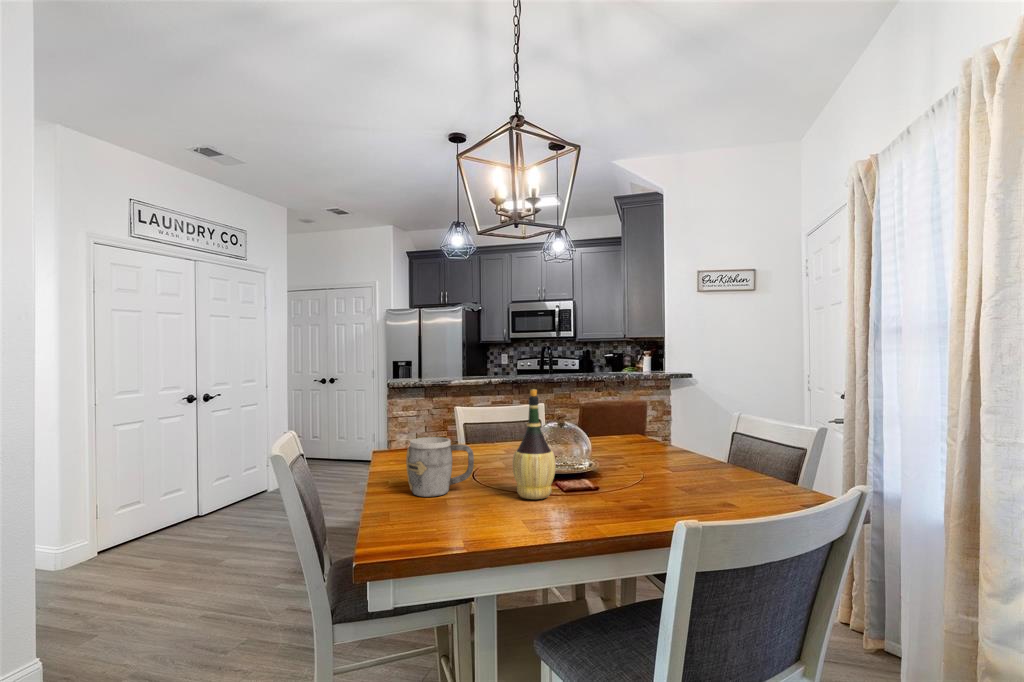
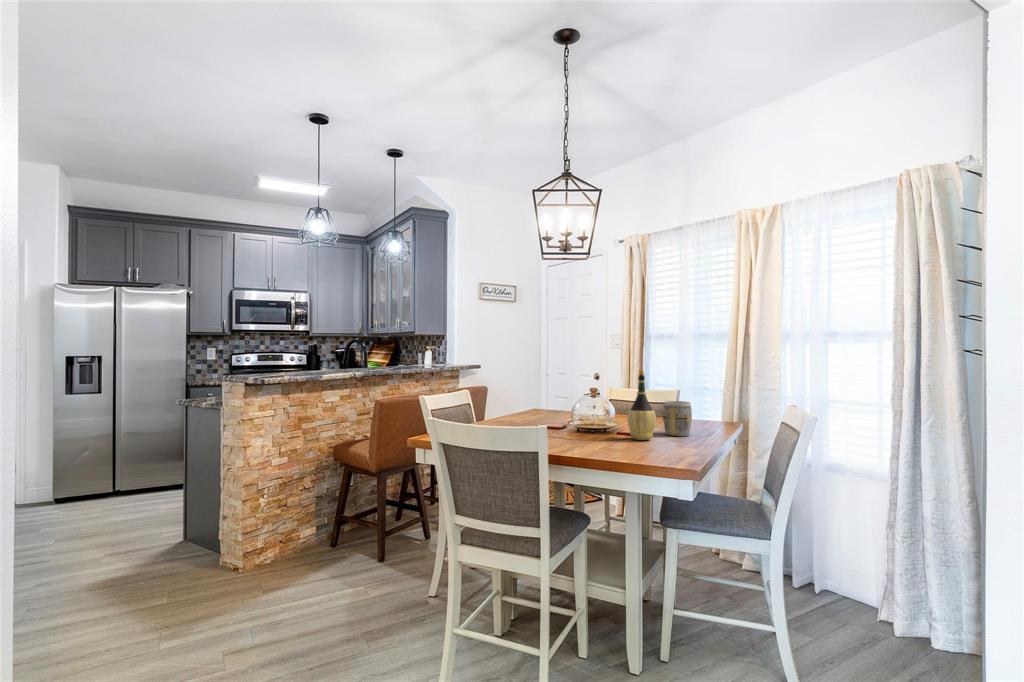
mug: present [406,437,474,497] -> present [663,401,692,436]

